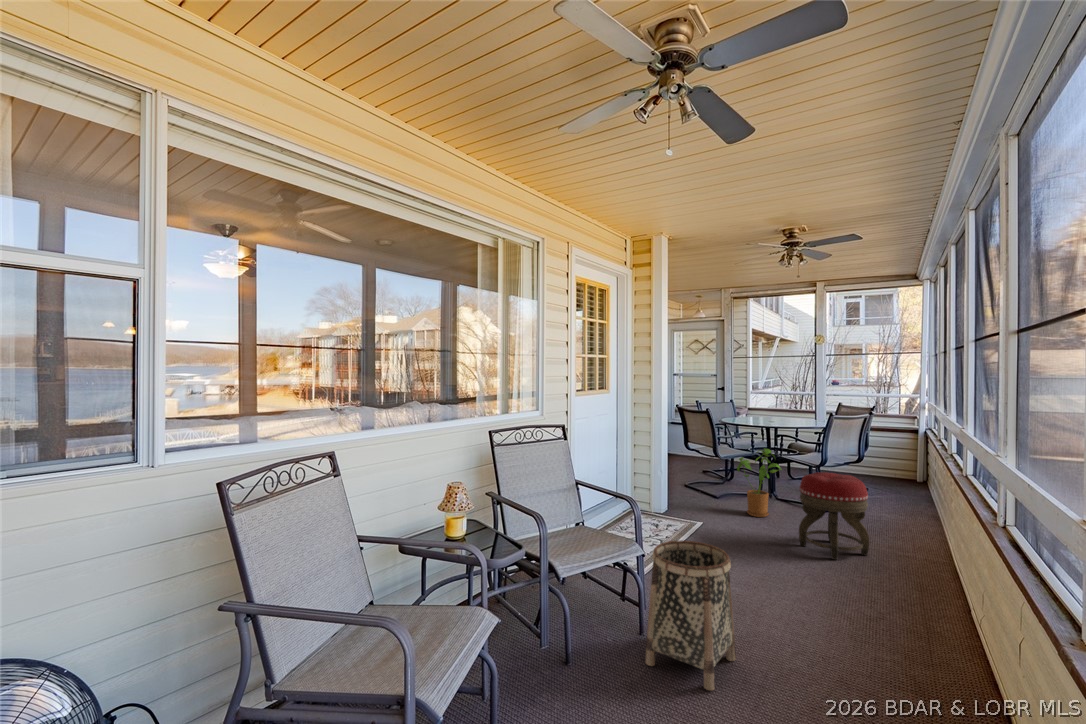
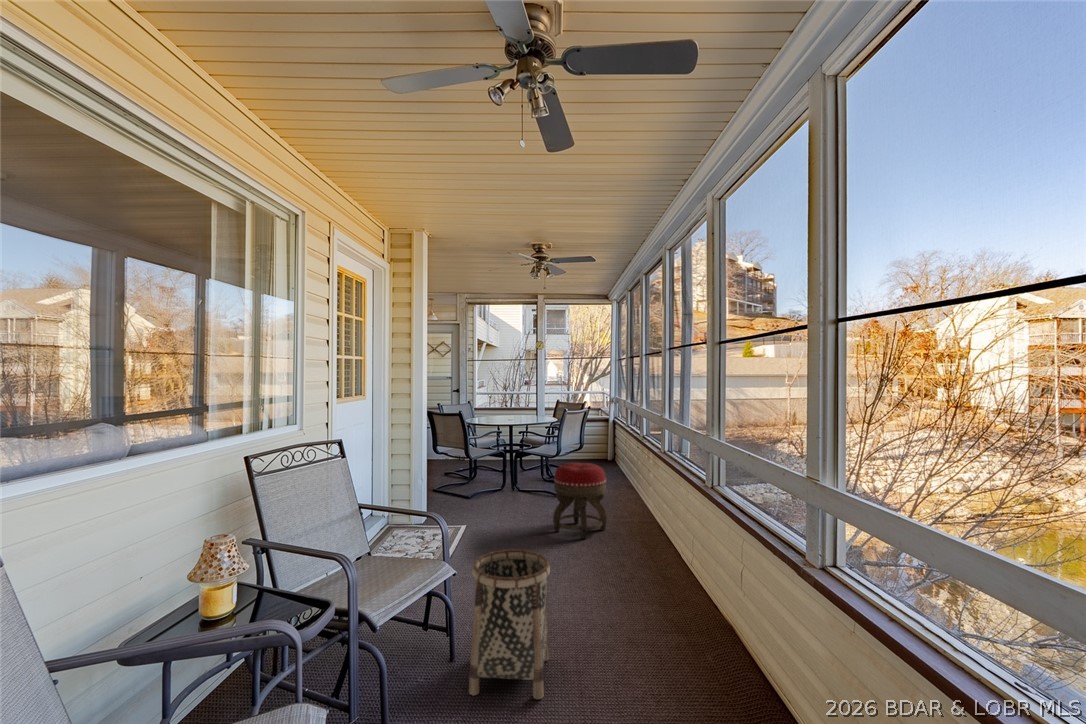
house plant: present [737,449,780,517] -> none [491,446,532,512]

